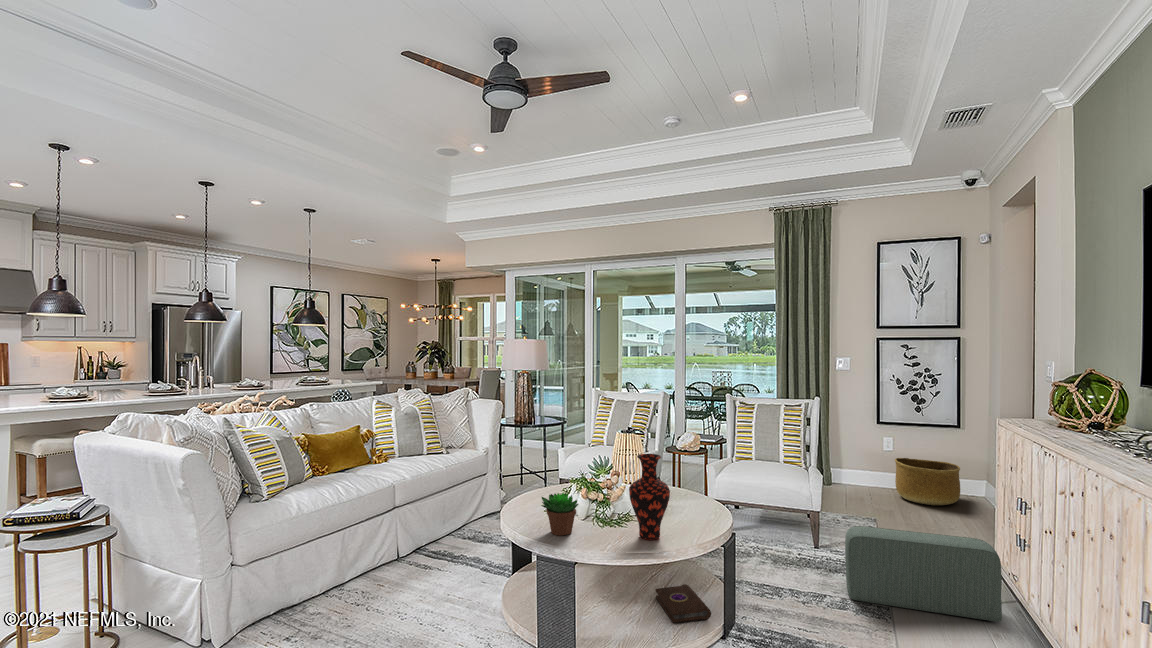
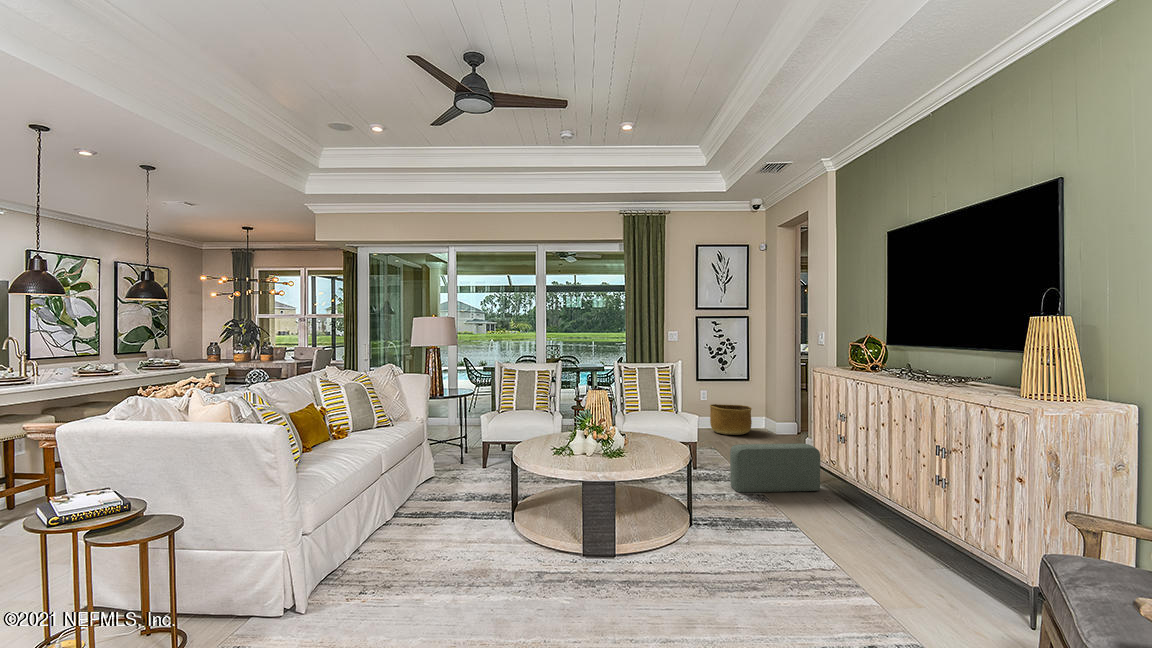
vase: present [629,454,670,540] -> none [632,401,662,461]
succulent plant: present [541,493,578,536] -> none [571,434,601,466]
book: present [655,584,711,623] -> none [633,496,680,519]

